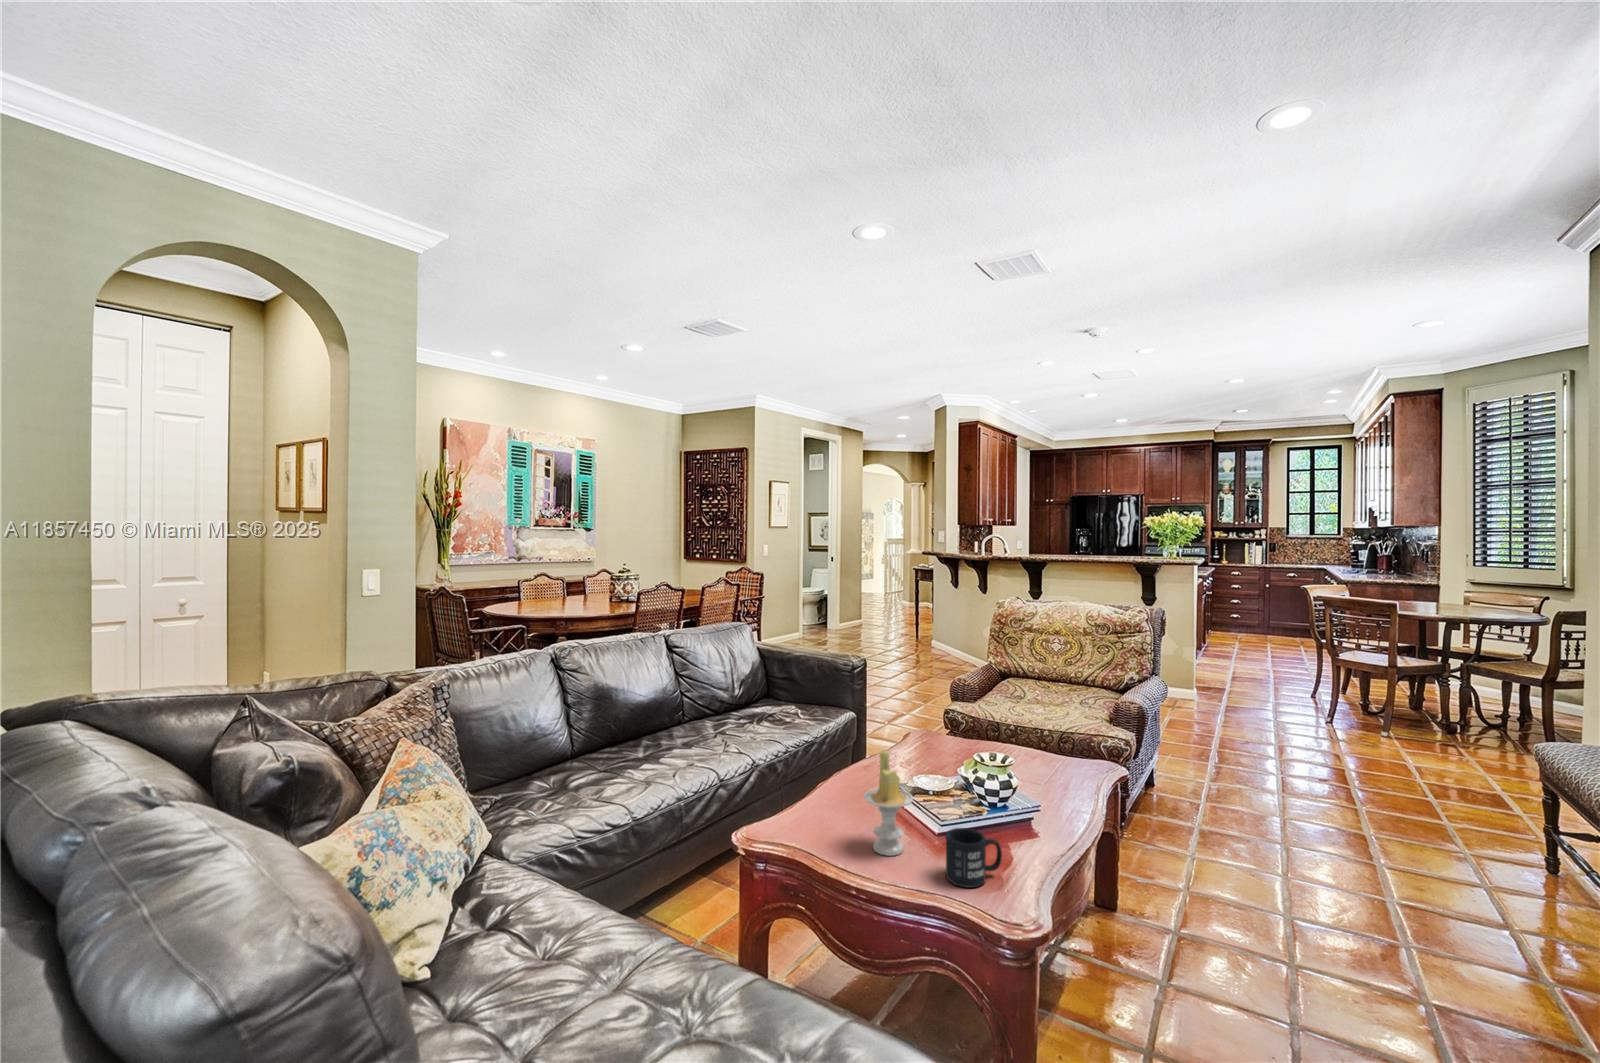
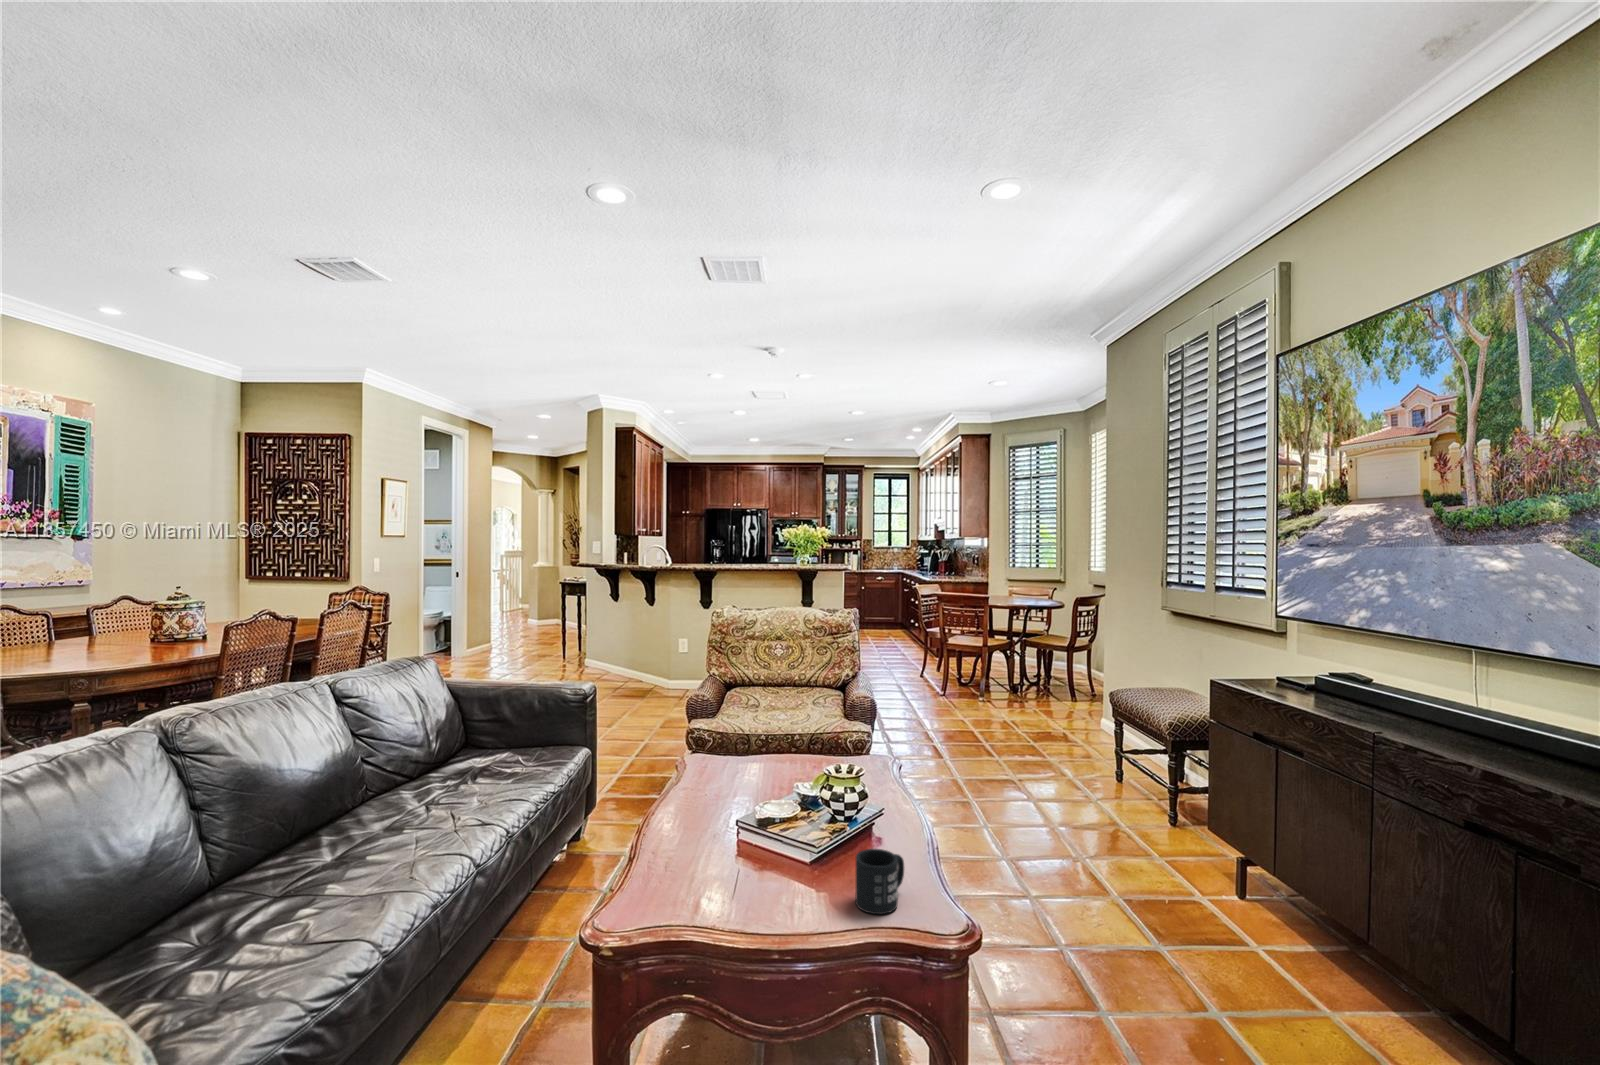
candle: present [864,750,913,856] -> none [750,781,807,904]

